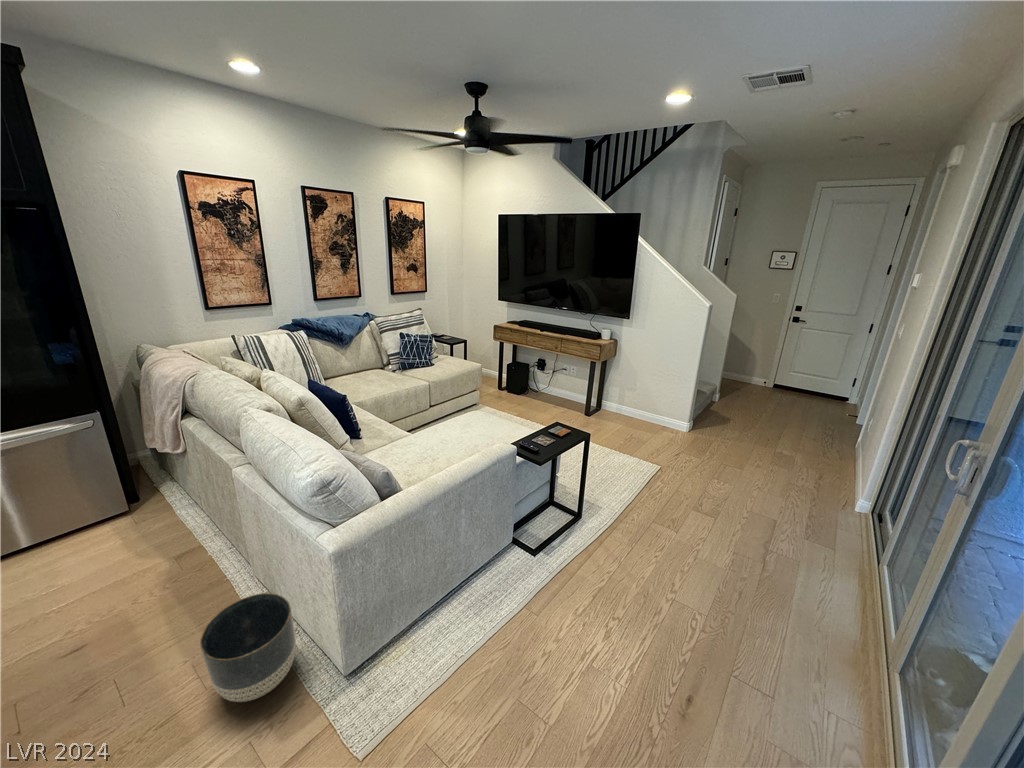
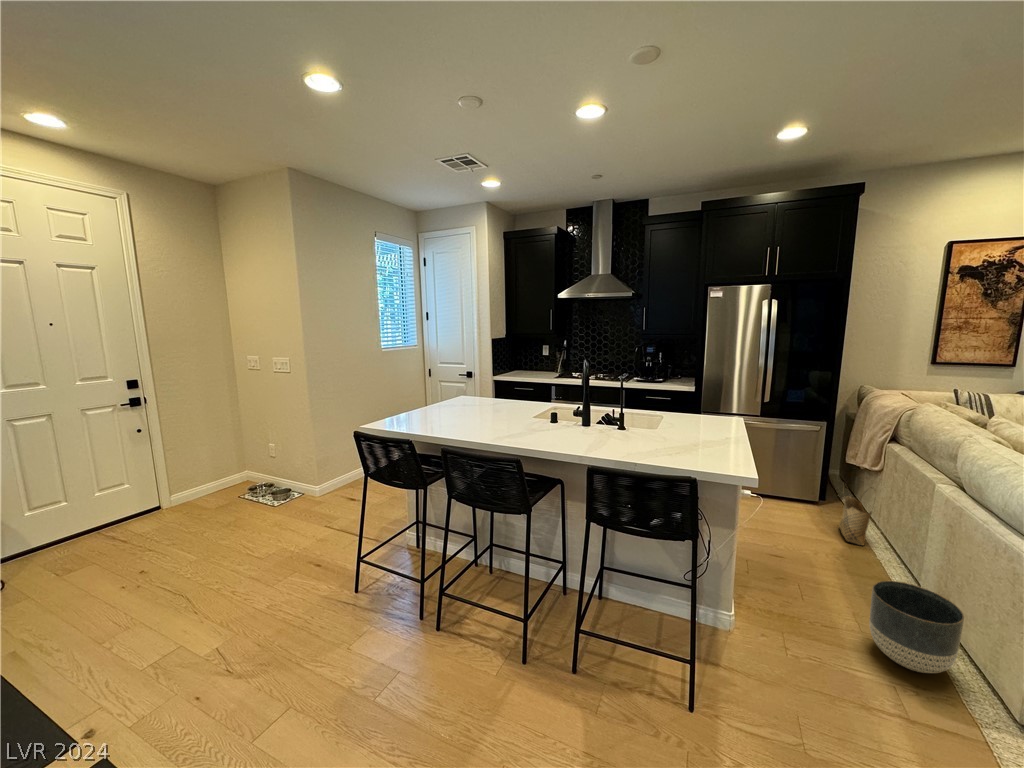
woven basket: none [145,475,194,549] -> present [839,487,872,545]

